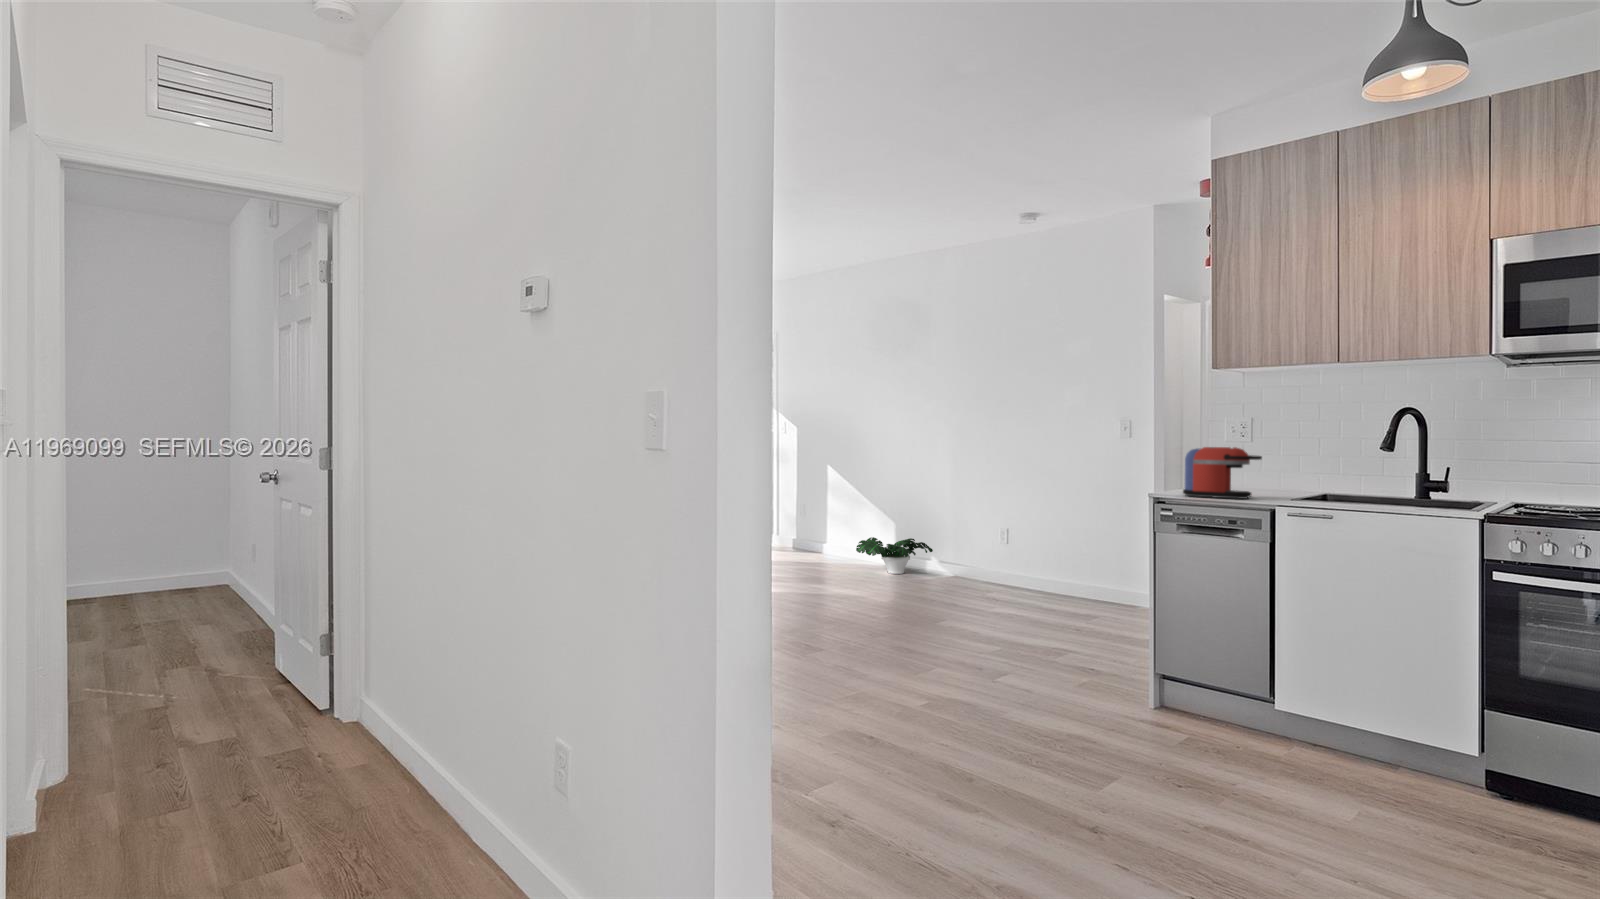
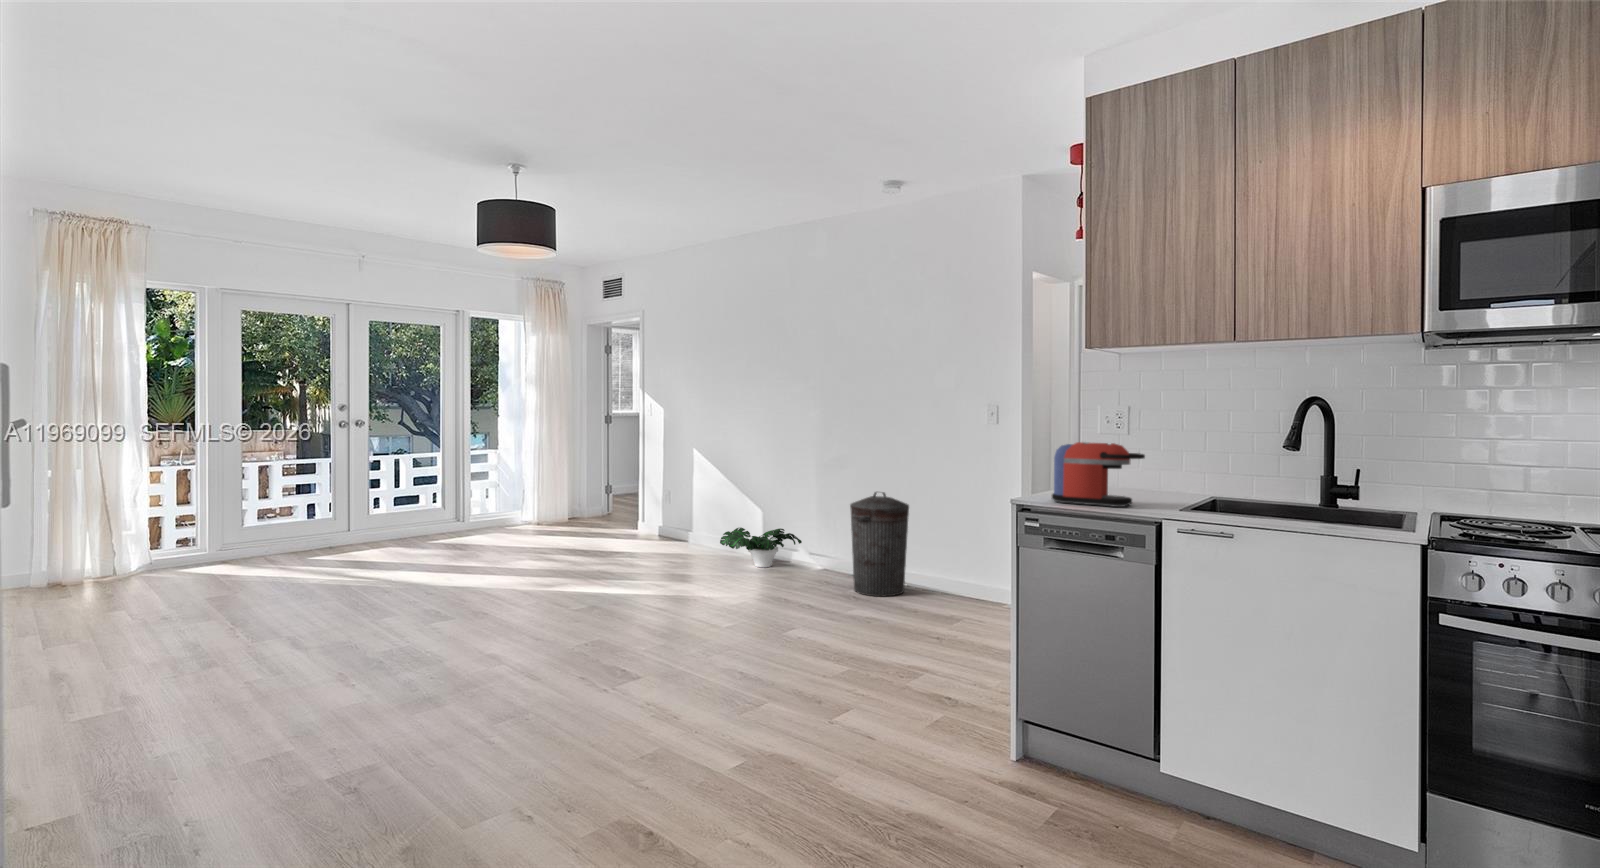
trash can: none [984,501,1040,598] -> present [850,492,909,596]

